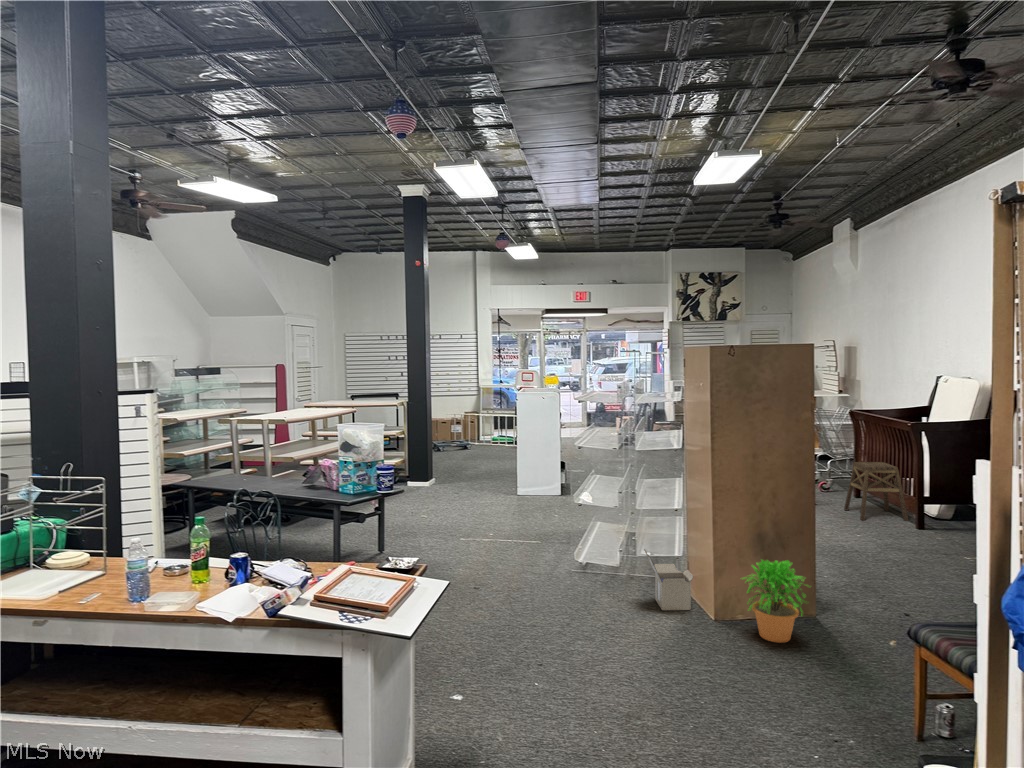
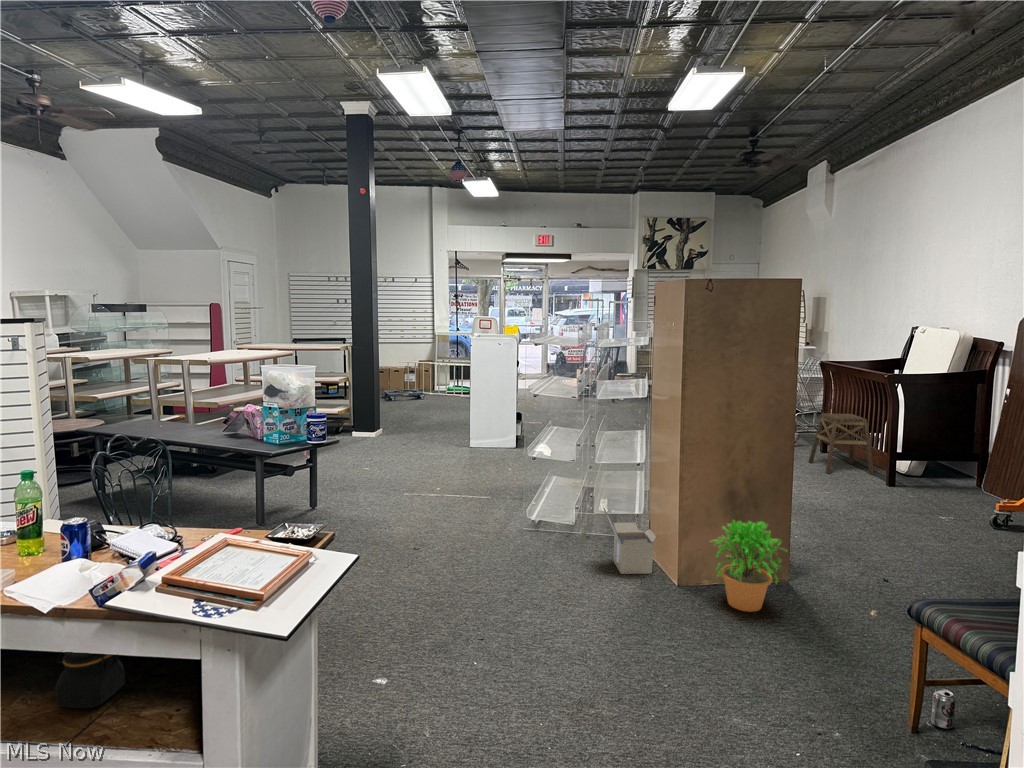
jar: none [229,641,277,694] -> present [56,652,125,708]

